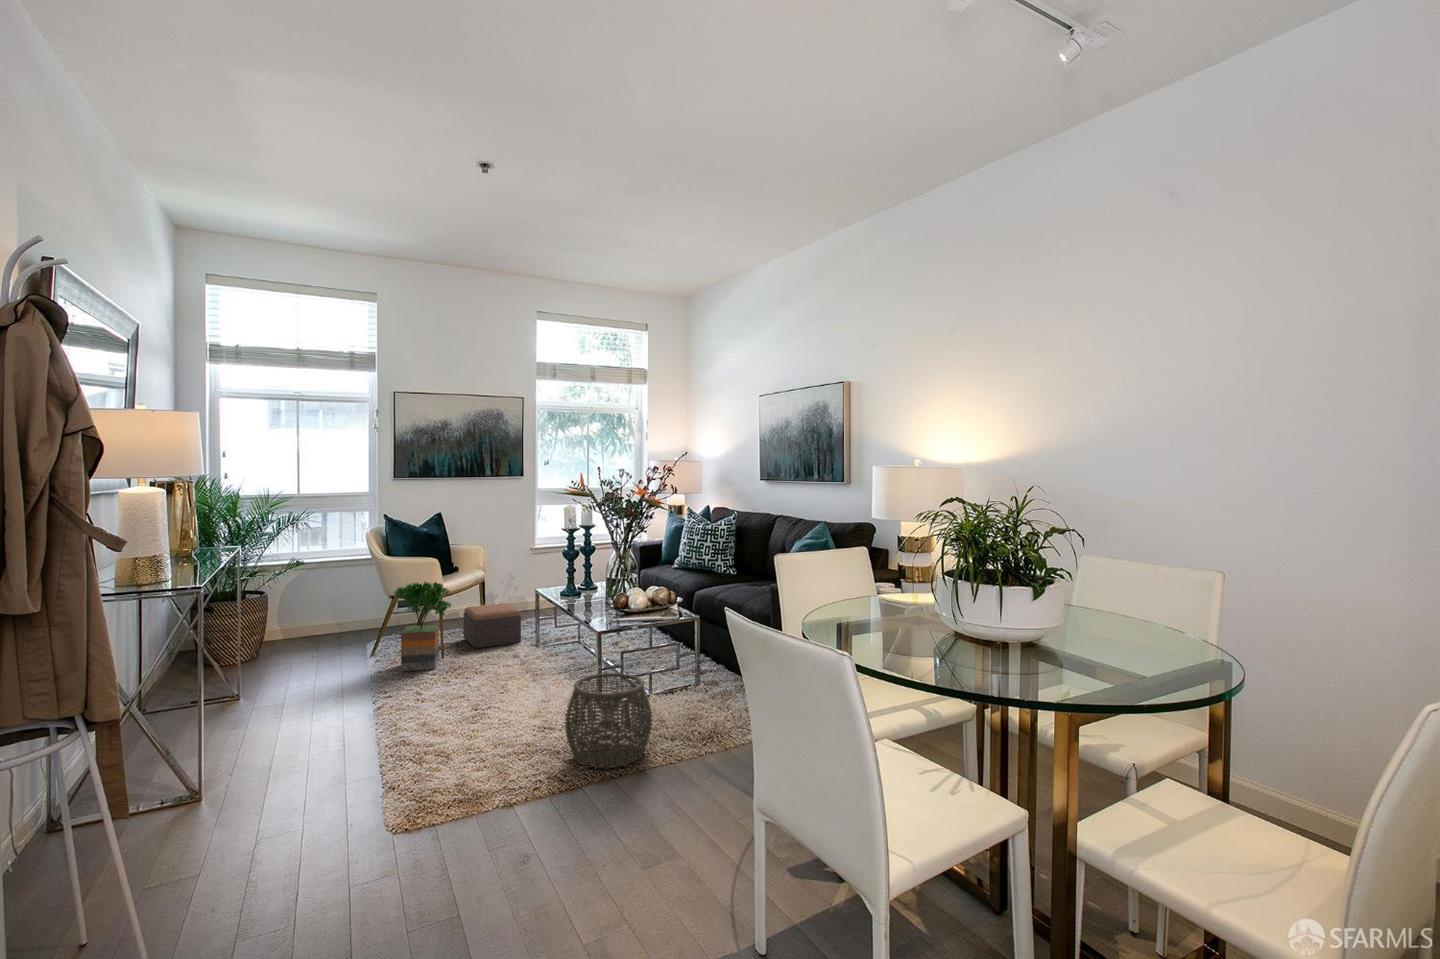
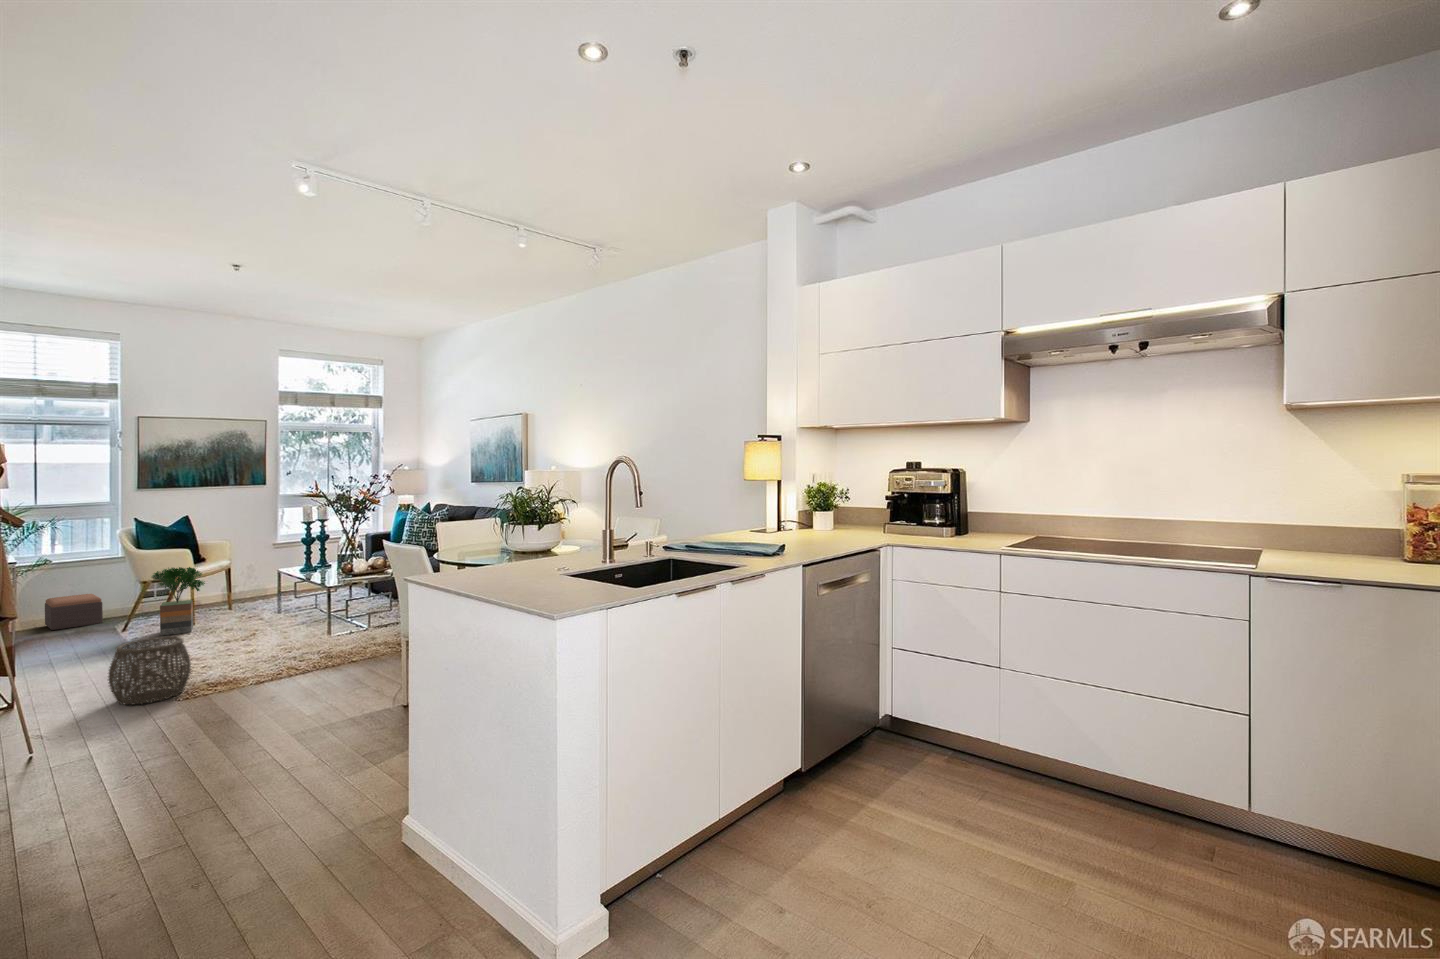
footstool: present [463,603,521,648] -> present [45,594,103,630]
woven basket: present [565,673,652,769] -> present [108,637,191,705]

